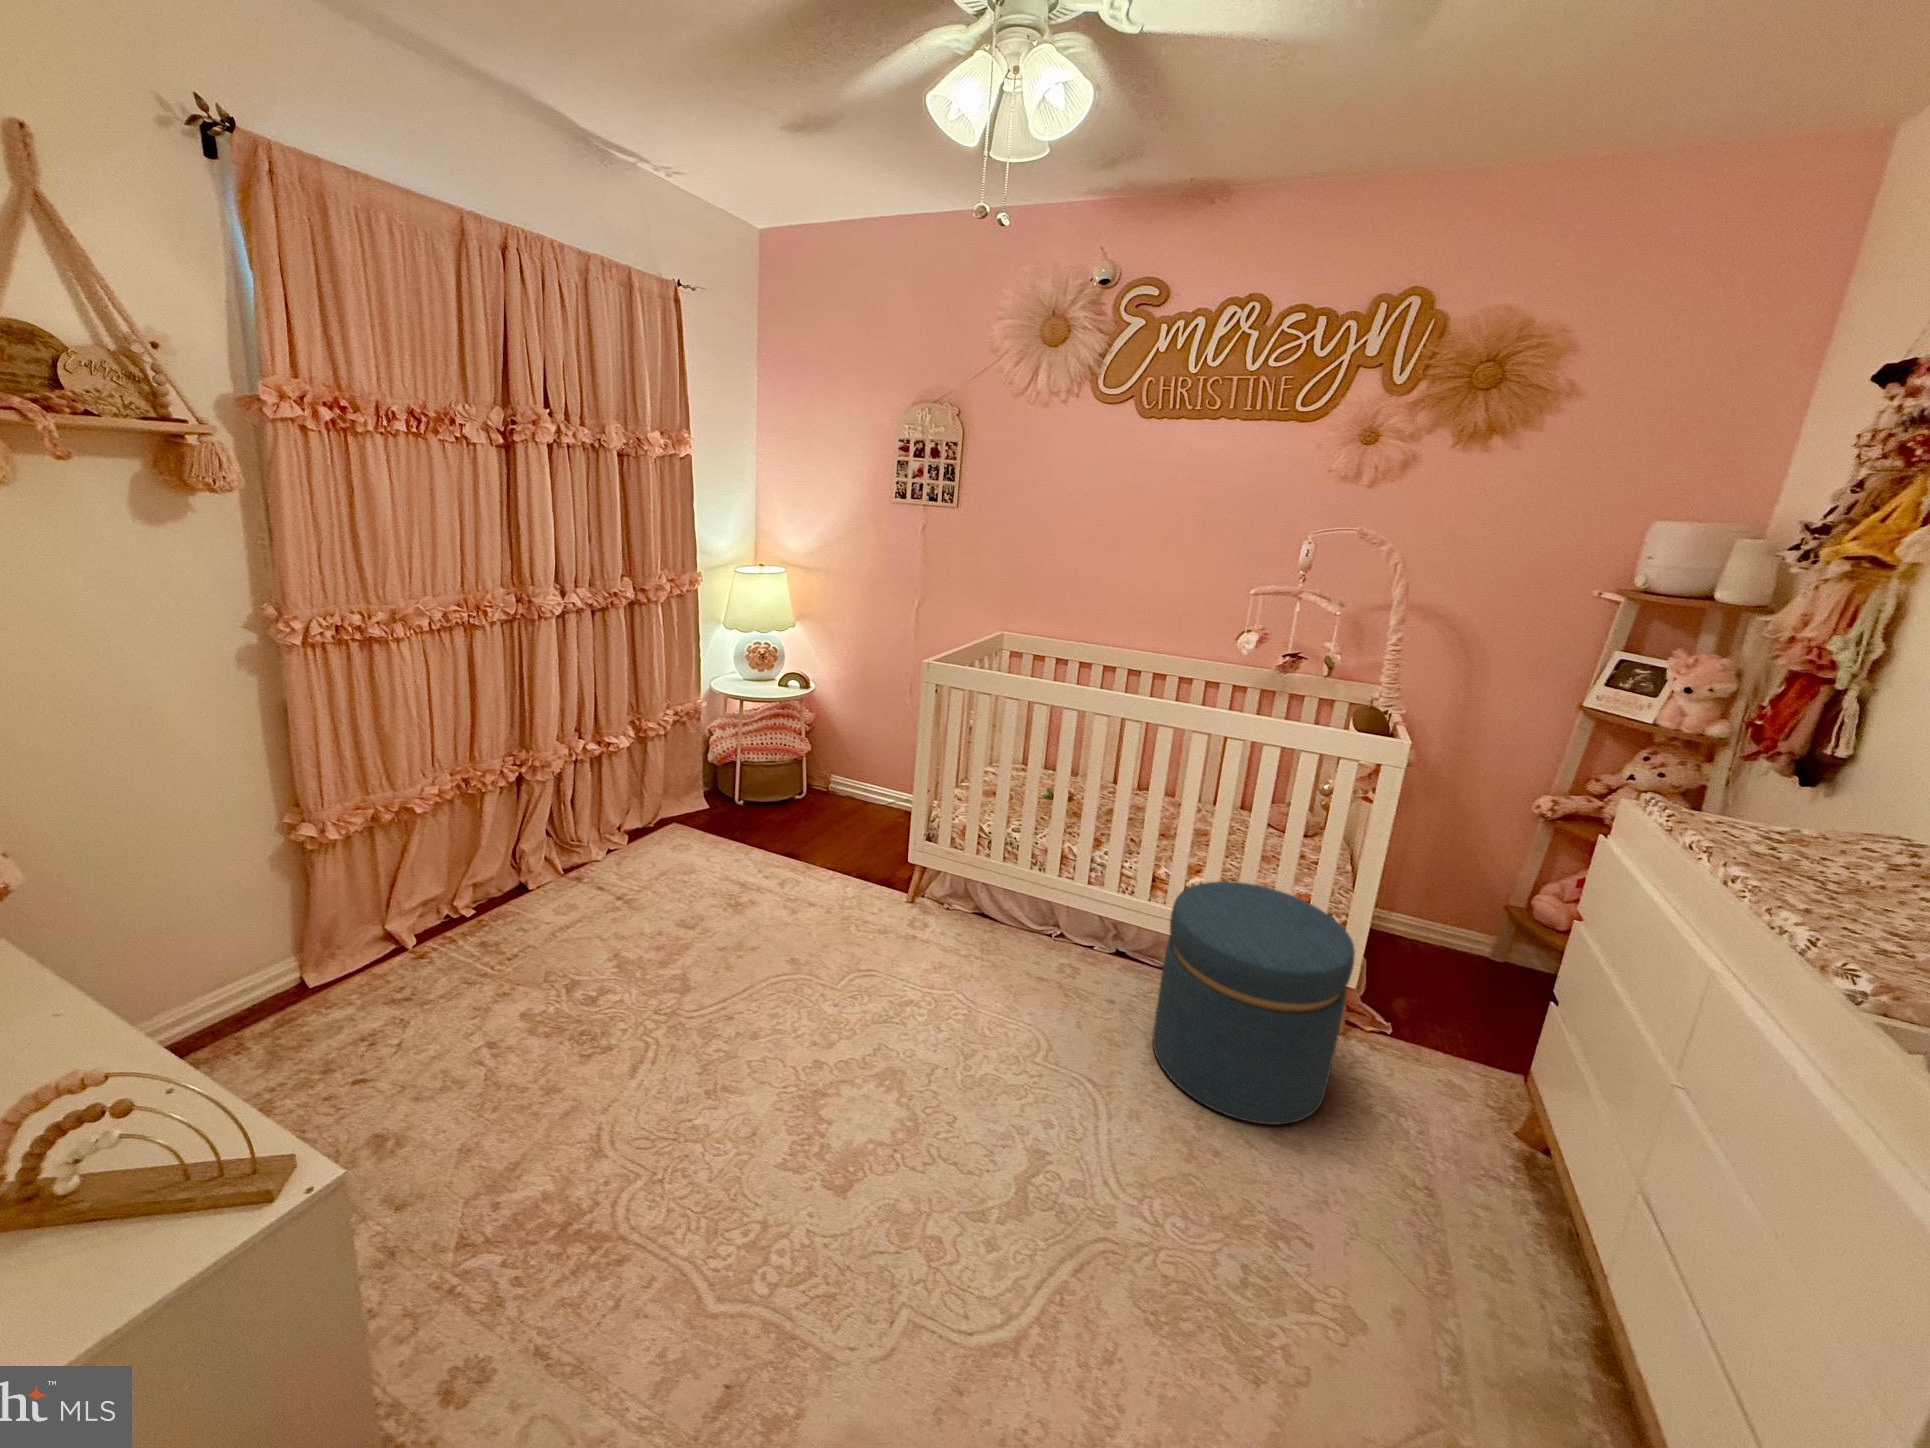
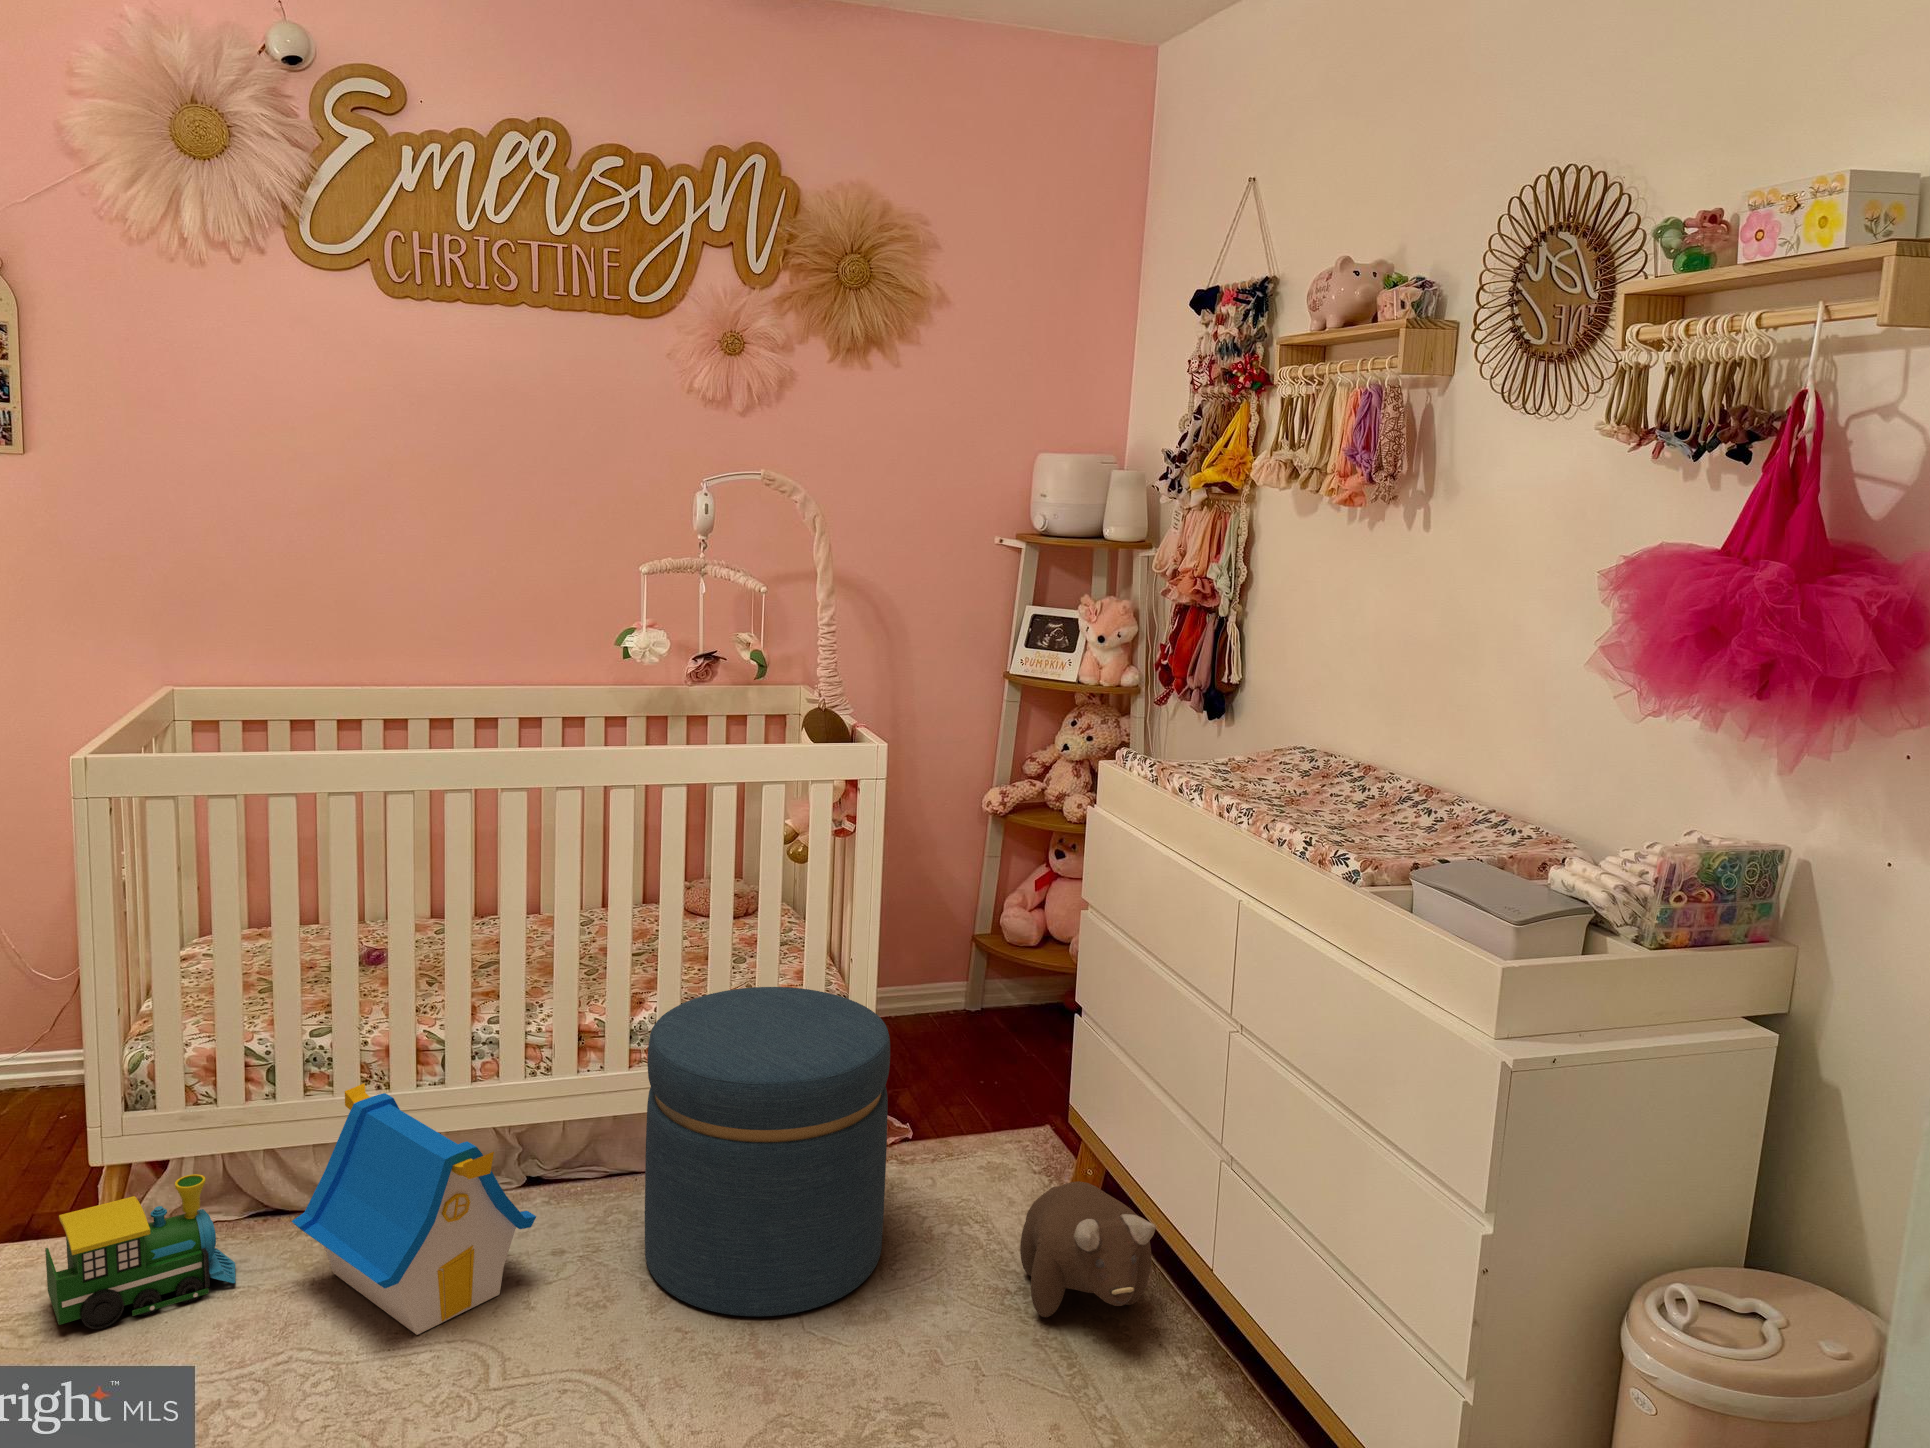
toy house: none [972,865,1091,1014] -> present [292,1084,536,1335]
toy train: none [869,879,952,944] -> present [45,1174,235,1329]
plush toy: none [1429,1133,1565,1270] -> present [1020,1181,1156,1317]

